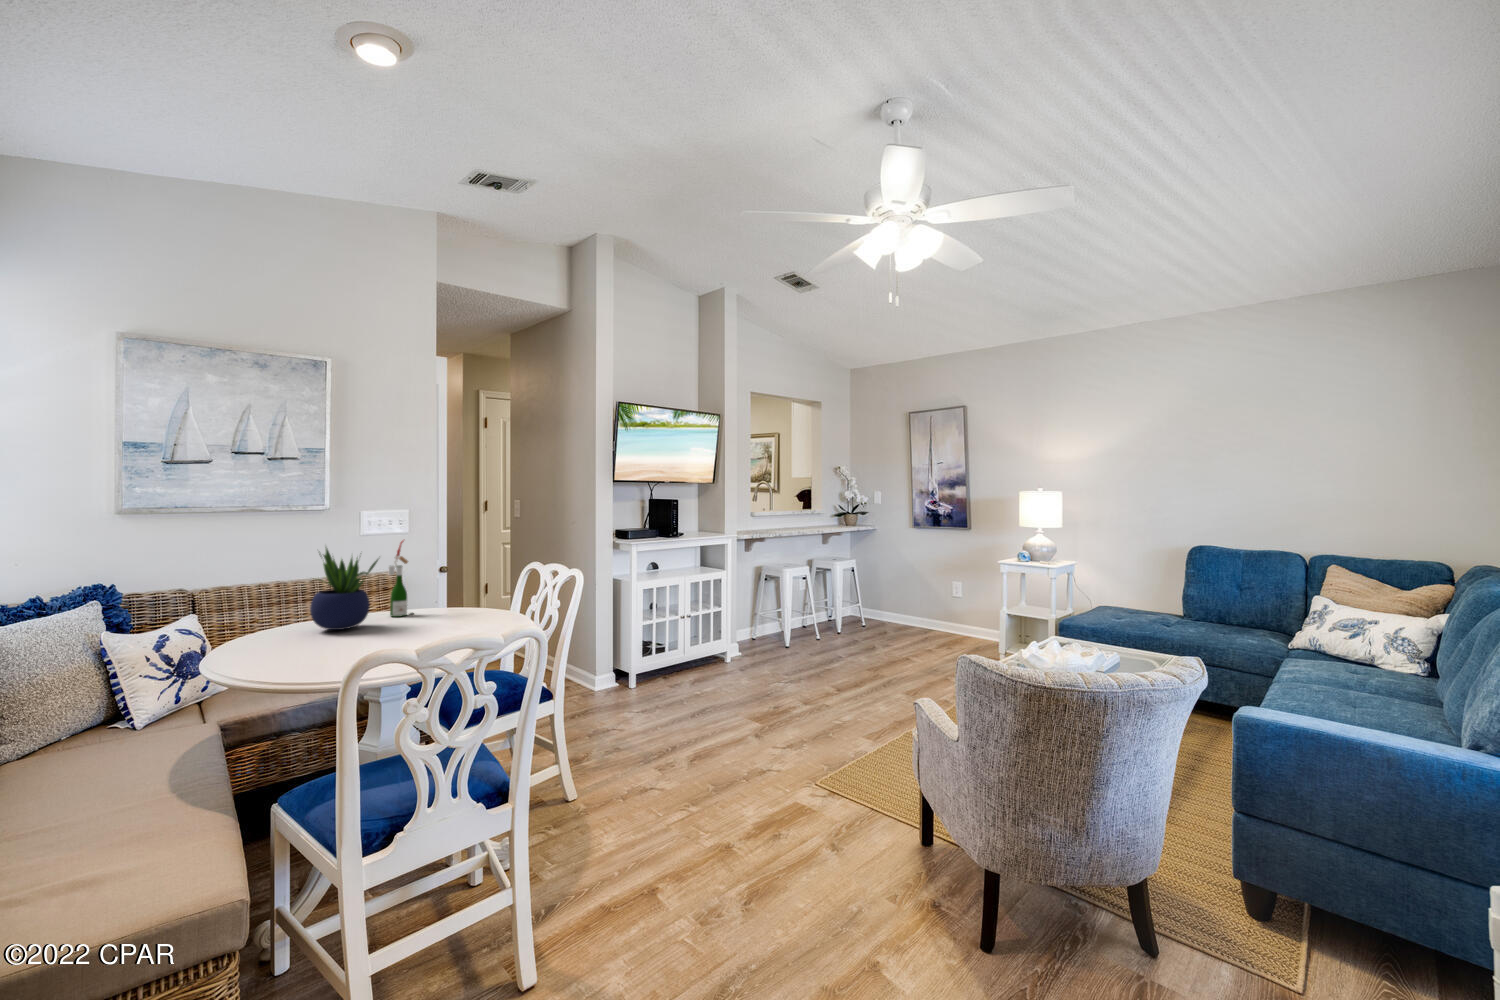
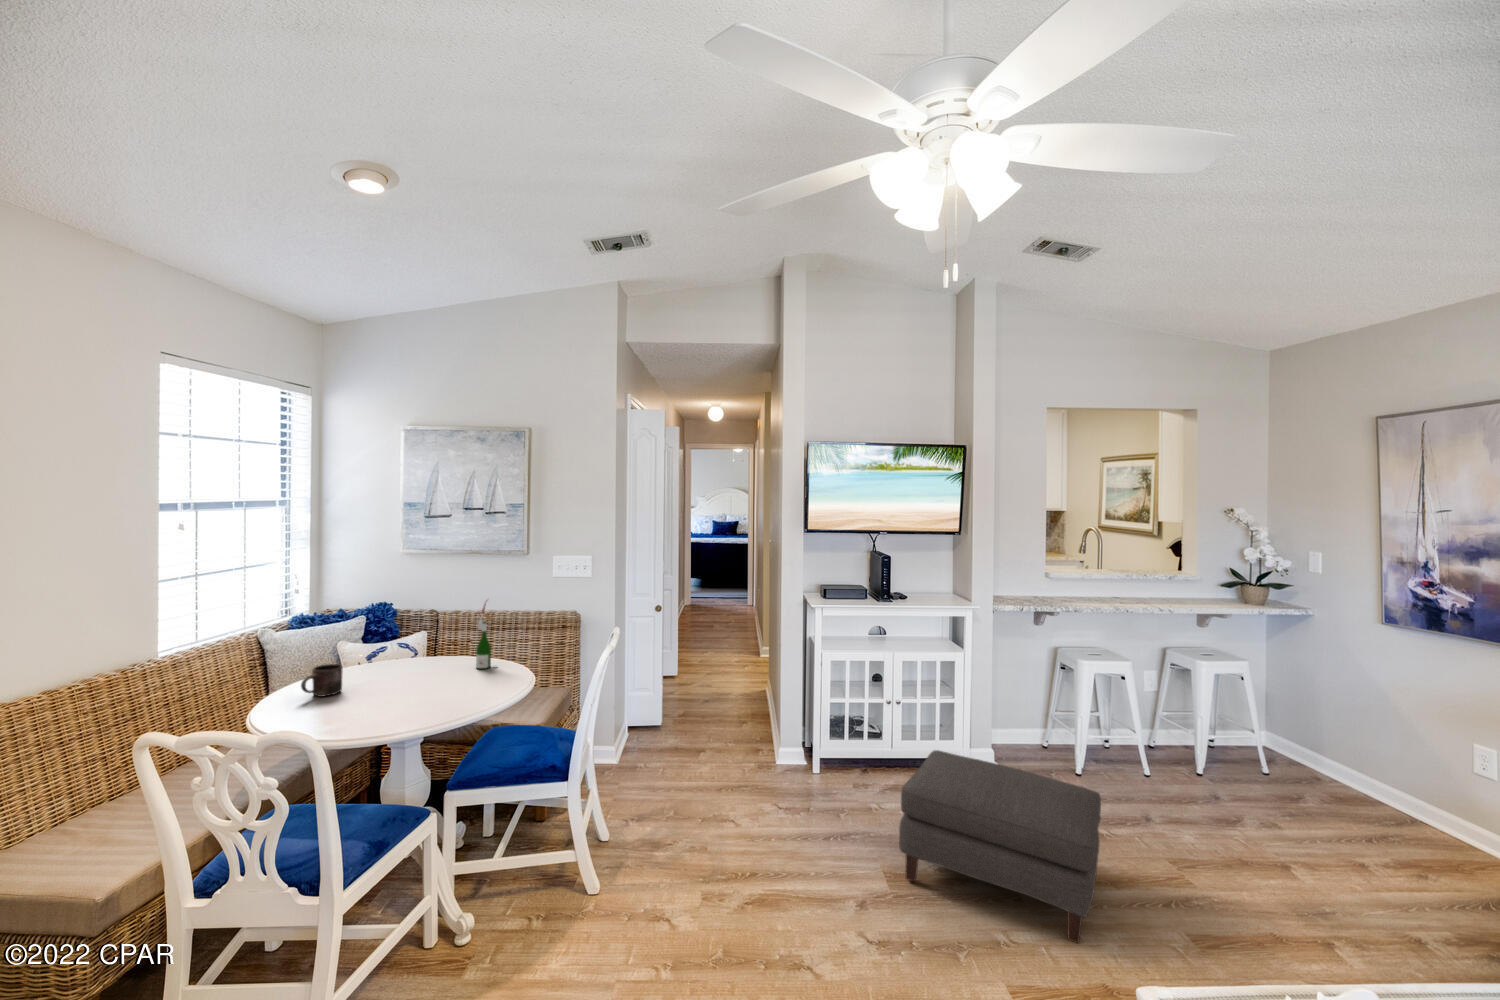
potted plant: present [310,547,378,630] -> none [386,599,446,678]
mug: none [260,616,298,653] -> present [301,664,343,697]
ottoman: none [746,626,874,711] -> present [899,750,1101,943]

